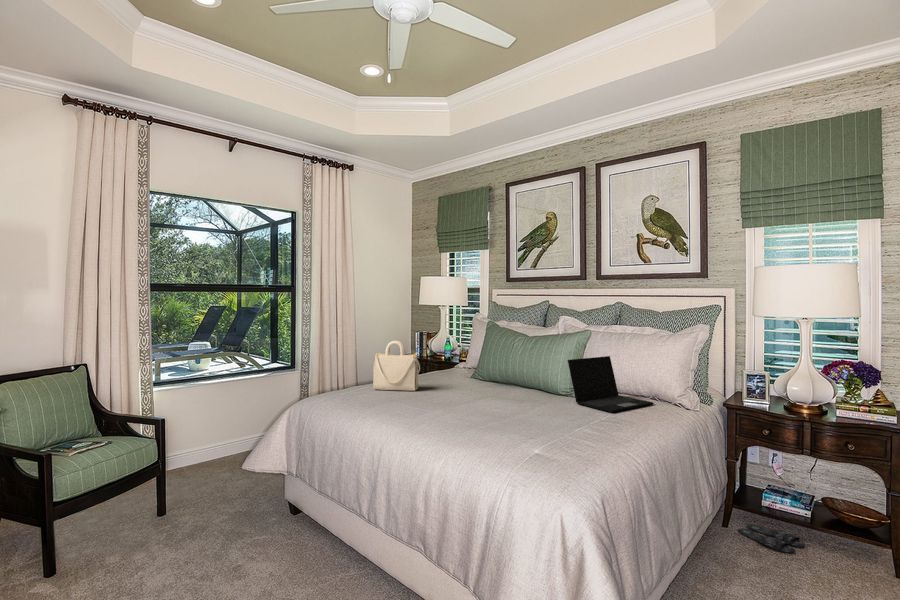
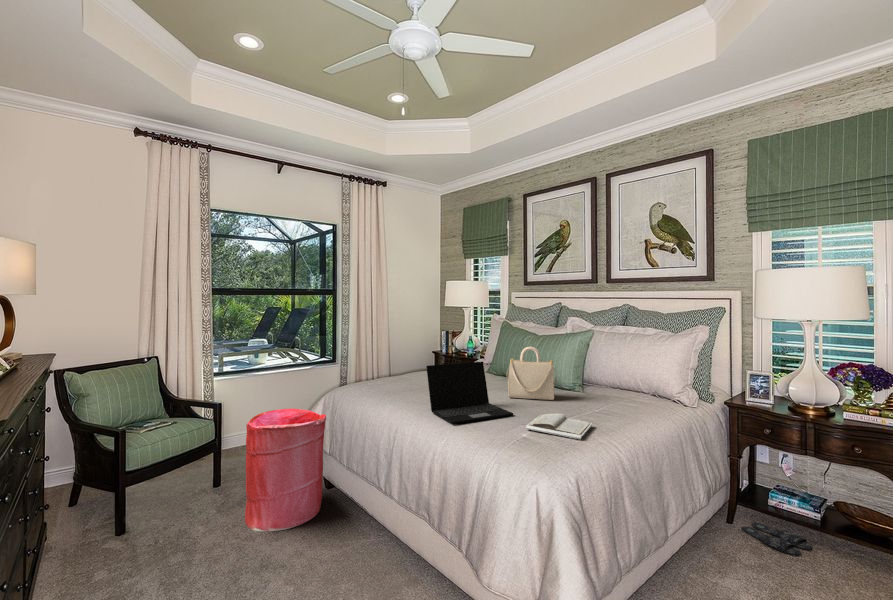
handbag: present [373,341,420,391] -> present [507,347,557,400]
laptop: present [568,356,654,412] -> present [426,362,513,424]
book: none [532,417,598,442] -> present [526,414,592,439]
laundry hamper: none [206,421,298,561] -> present [245,408,326,531]

